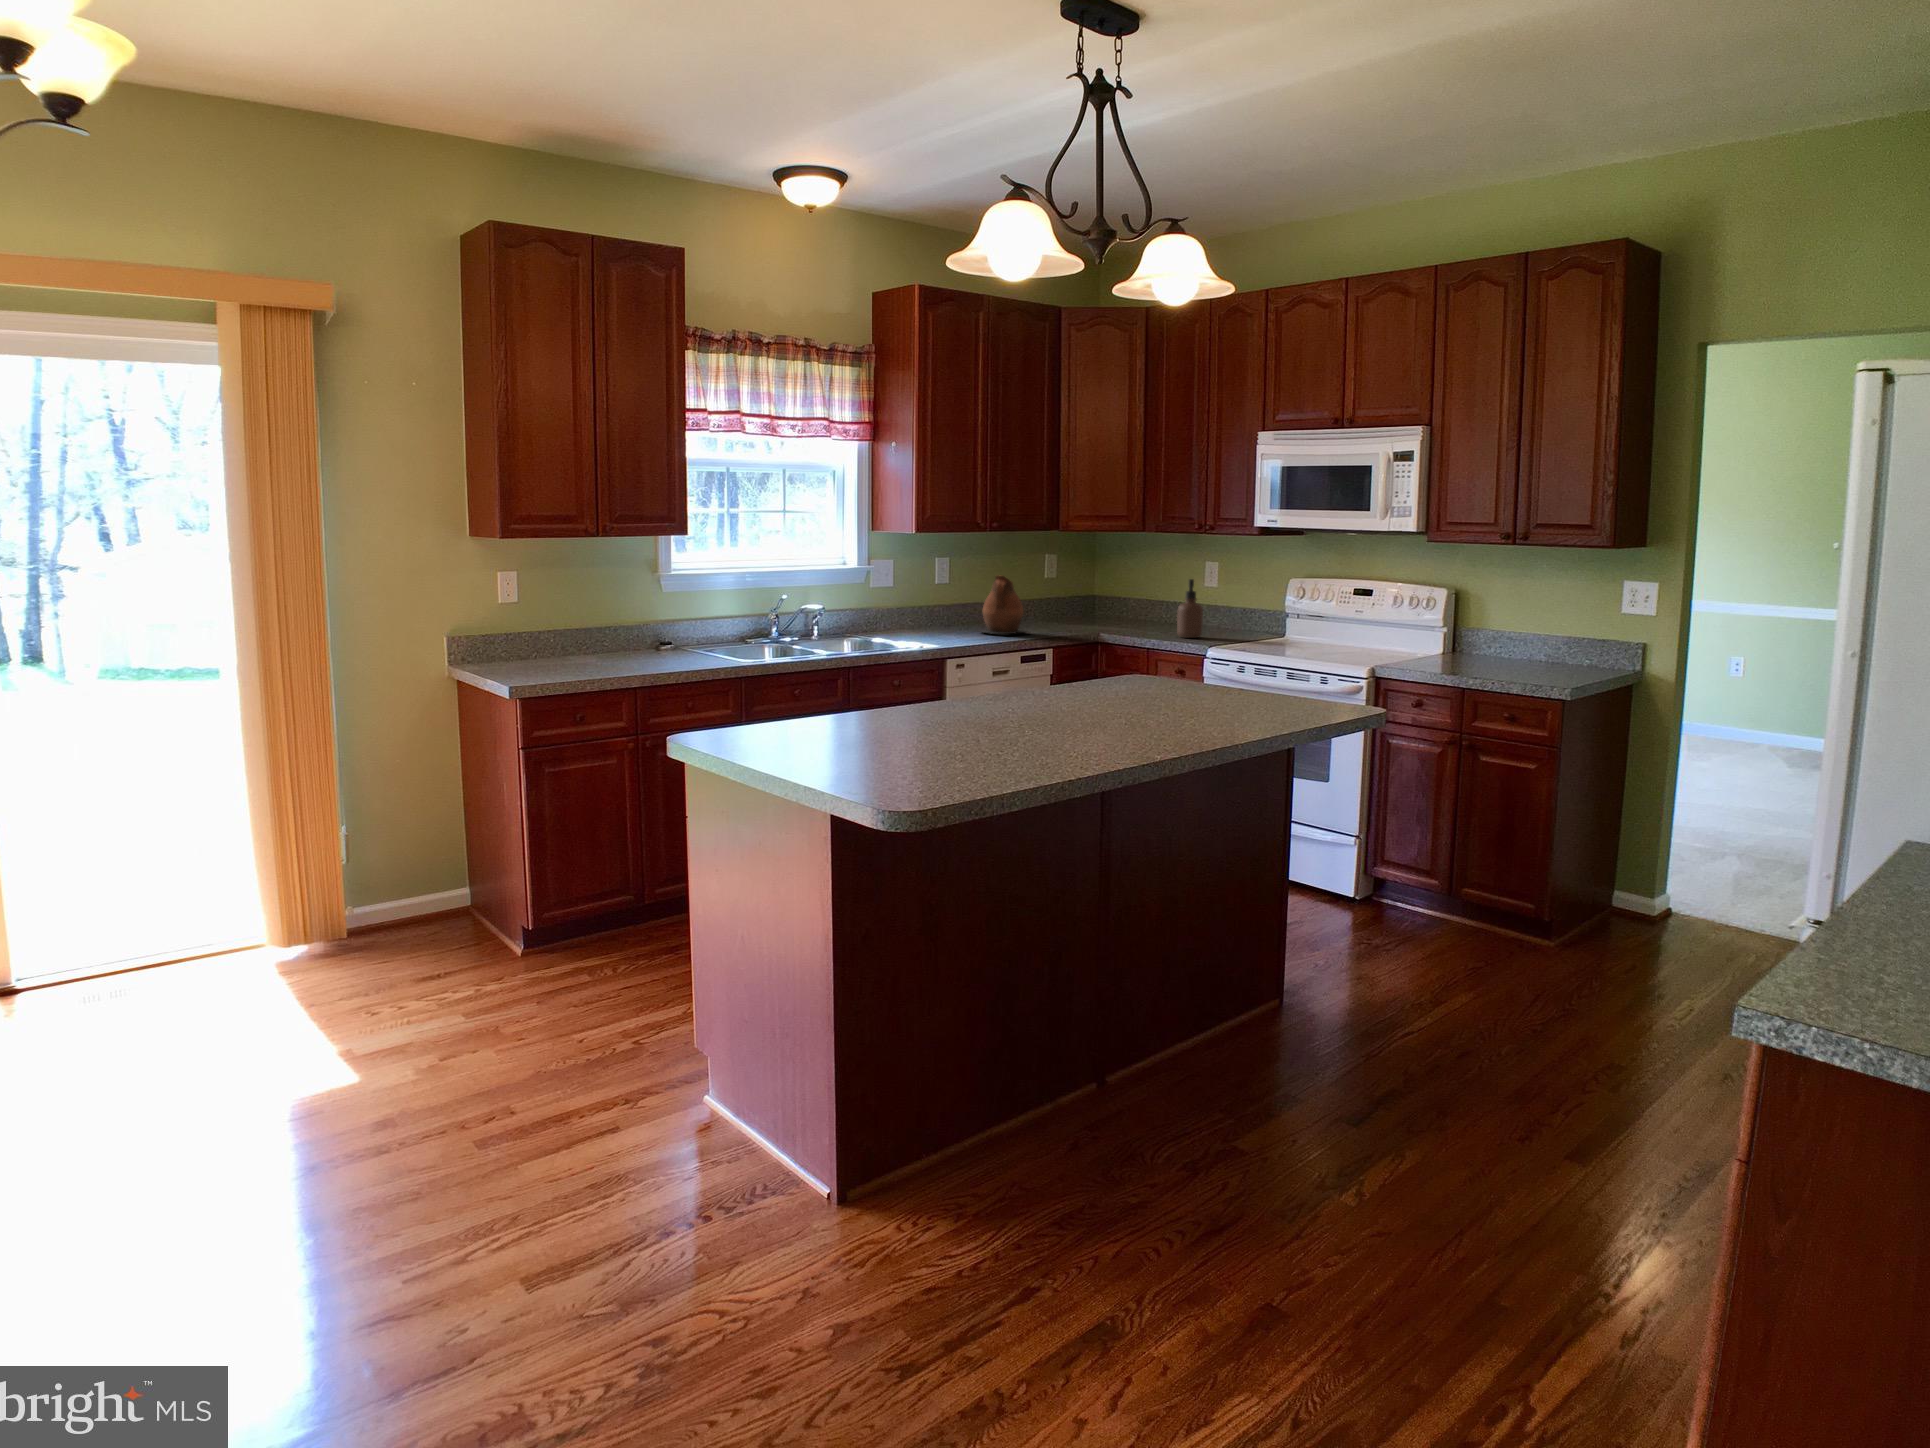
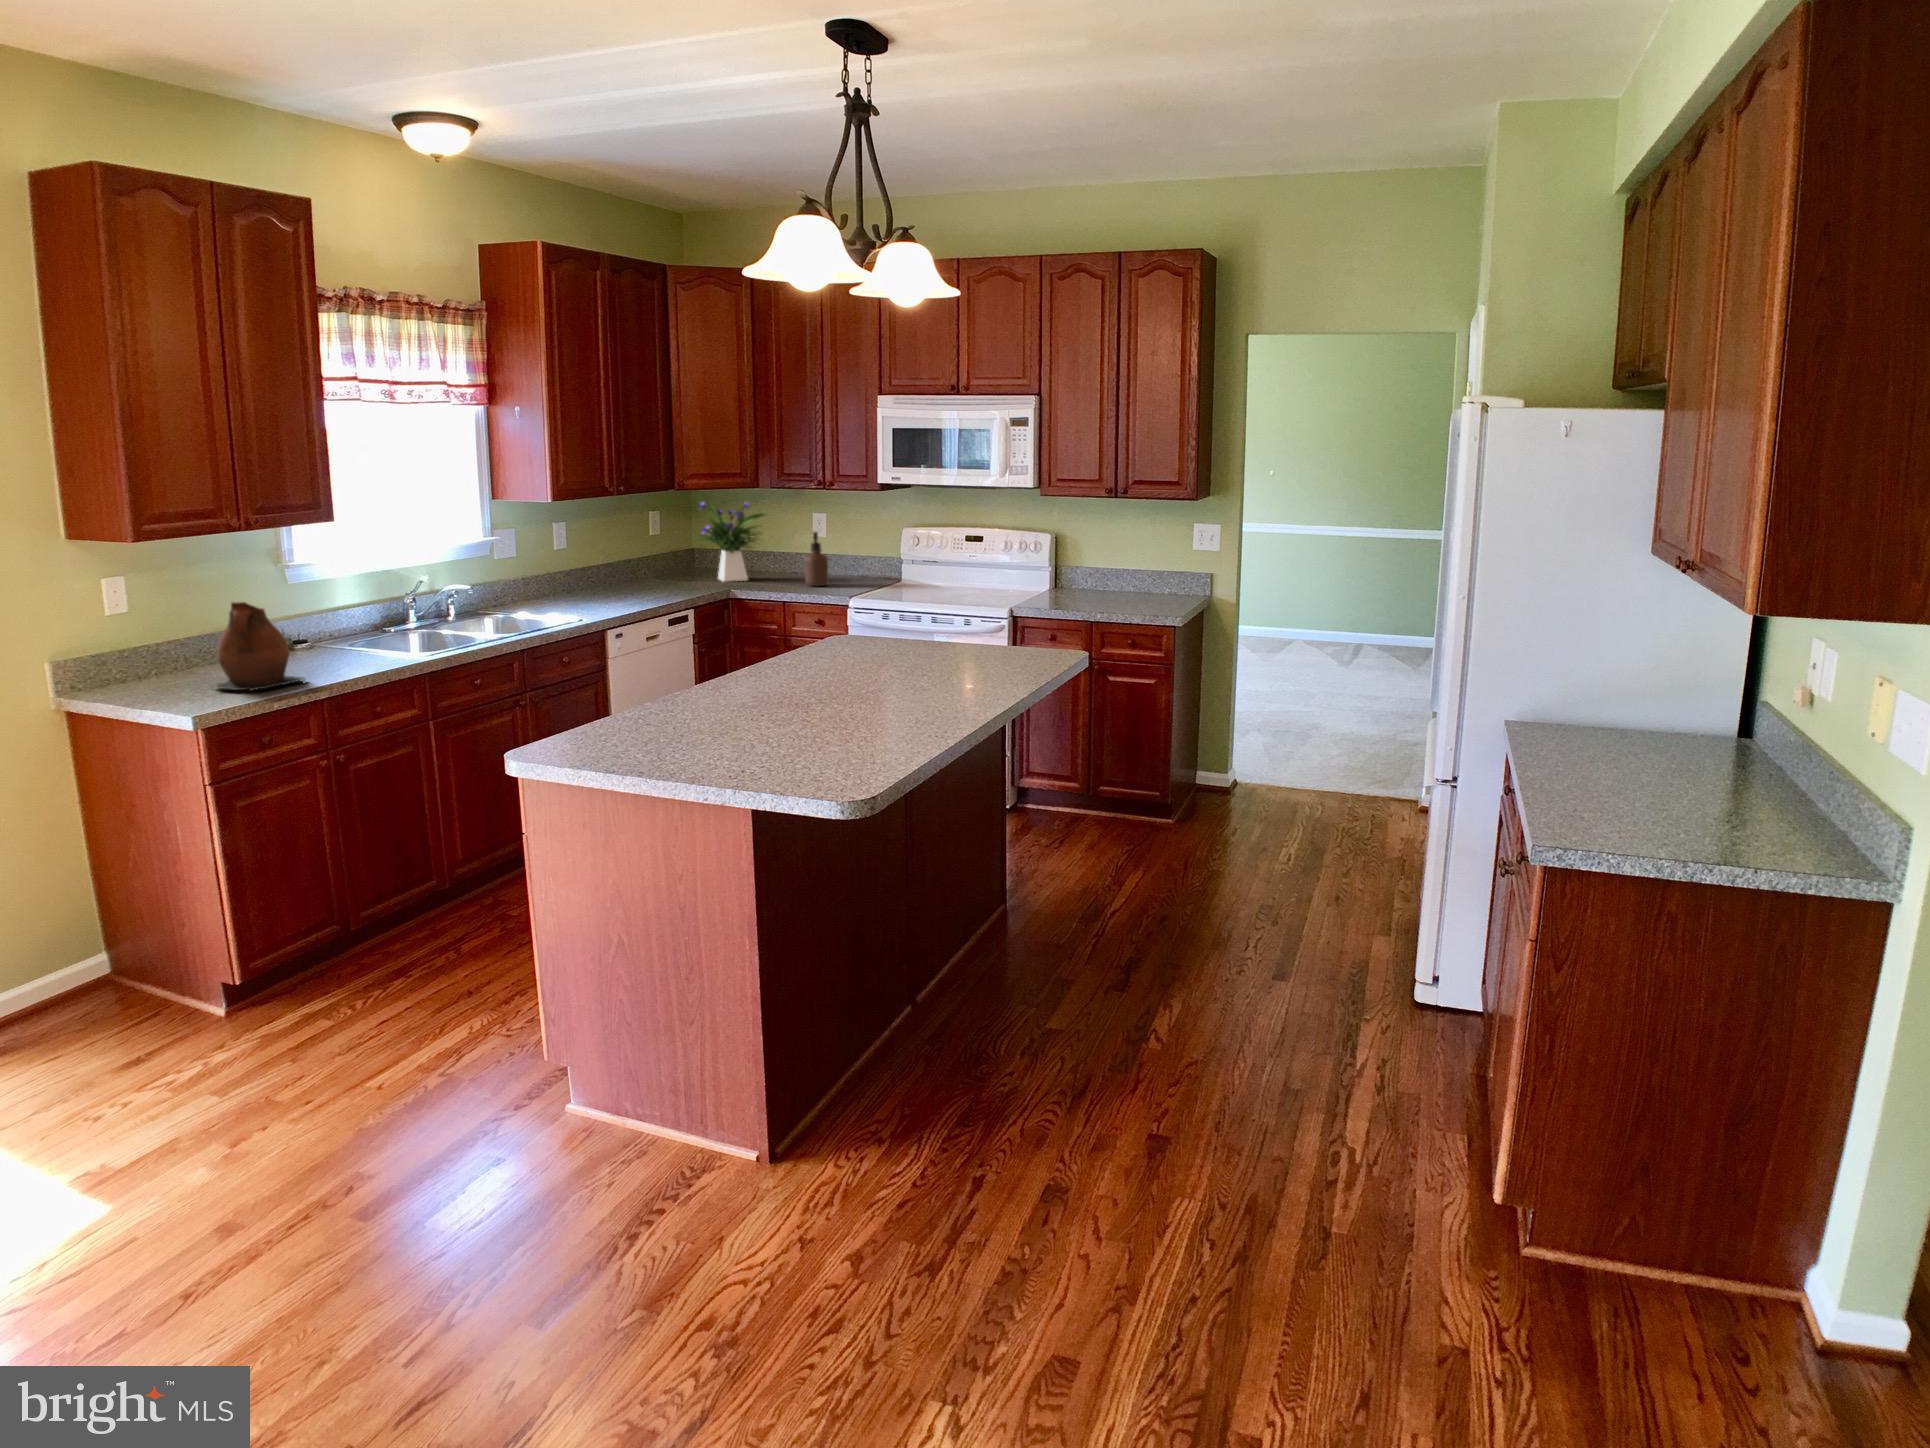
flower arrangement: none [1069,539,1154,629] -> present [697,498,764,582]
ceramic pitcher: present [982,575,1030,634] -> present [217,602,305,691]

